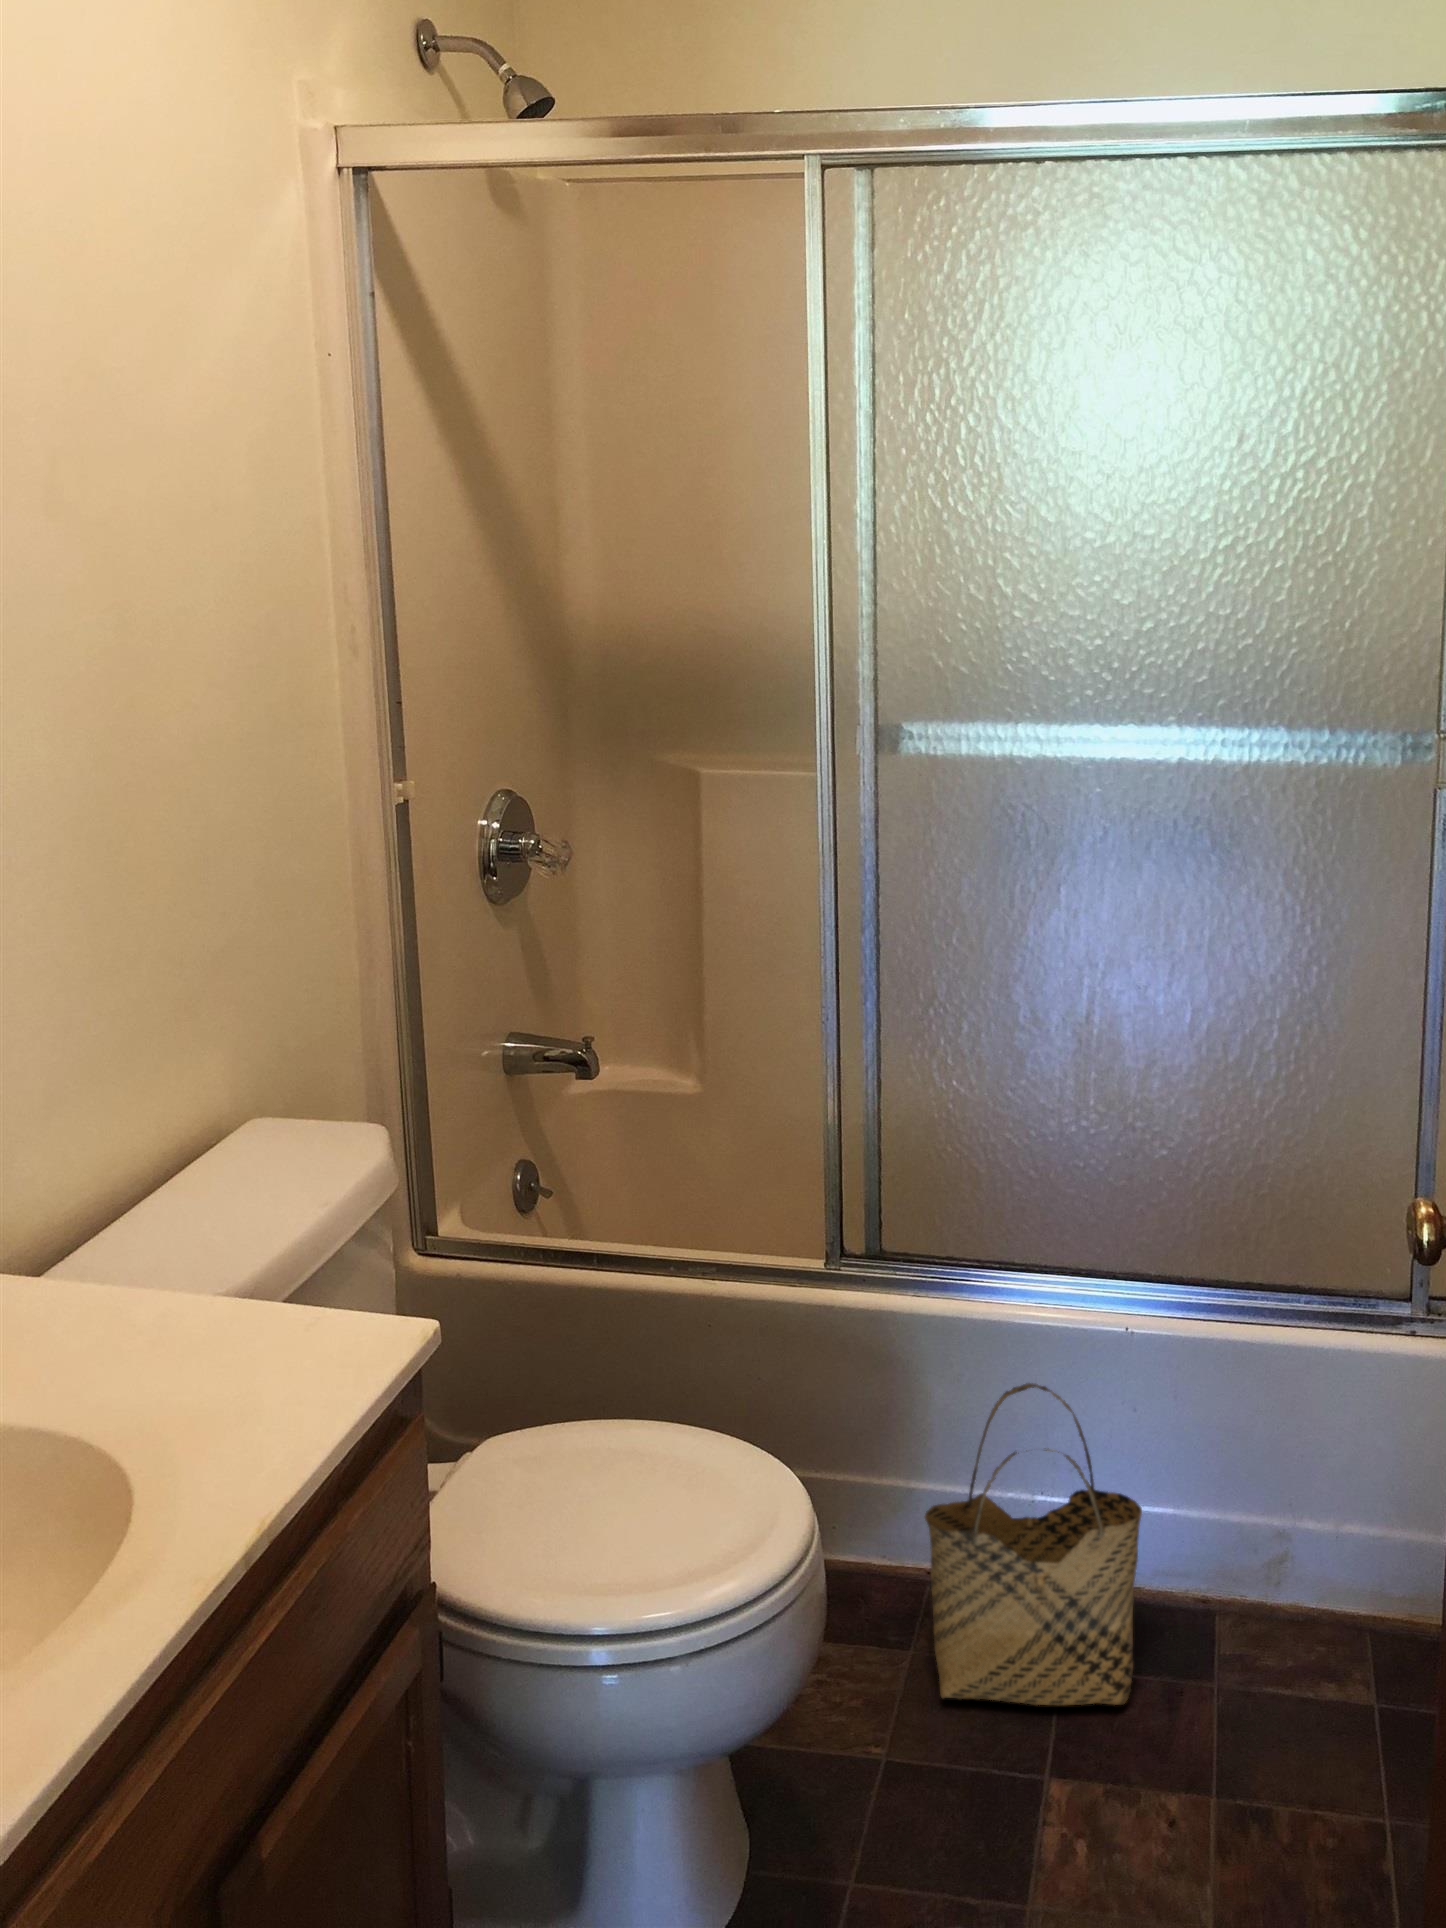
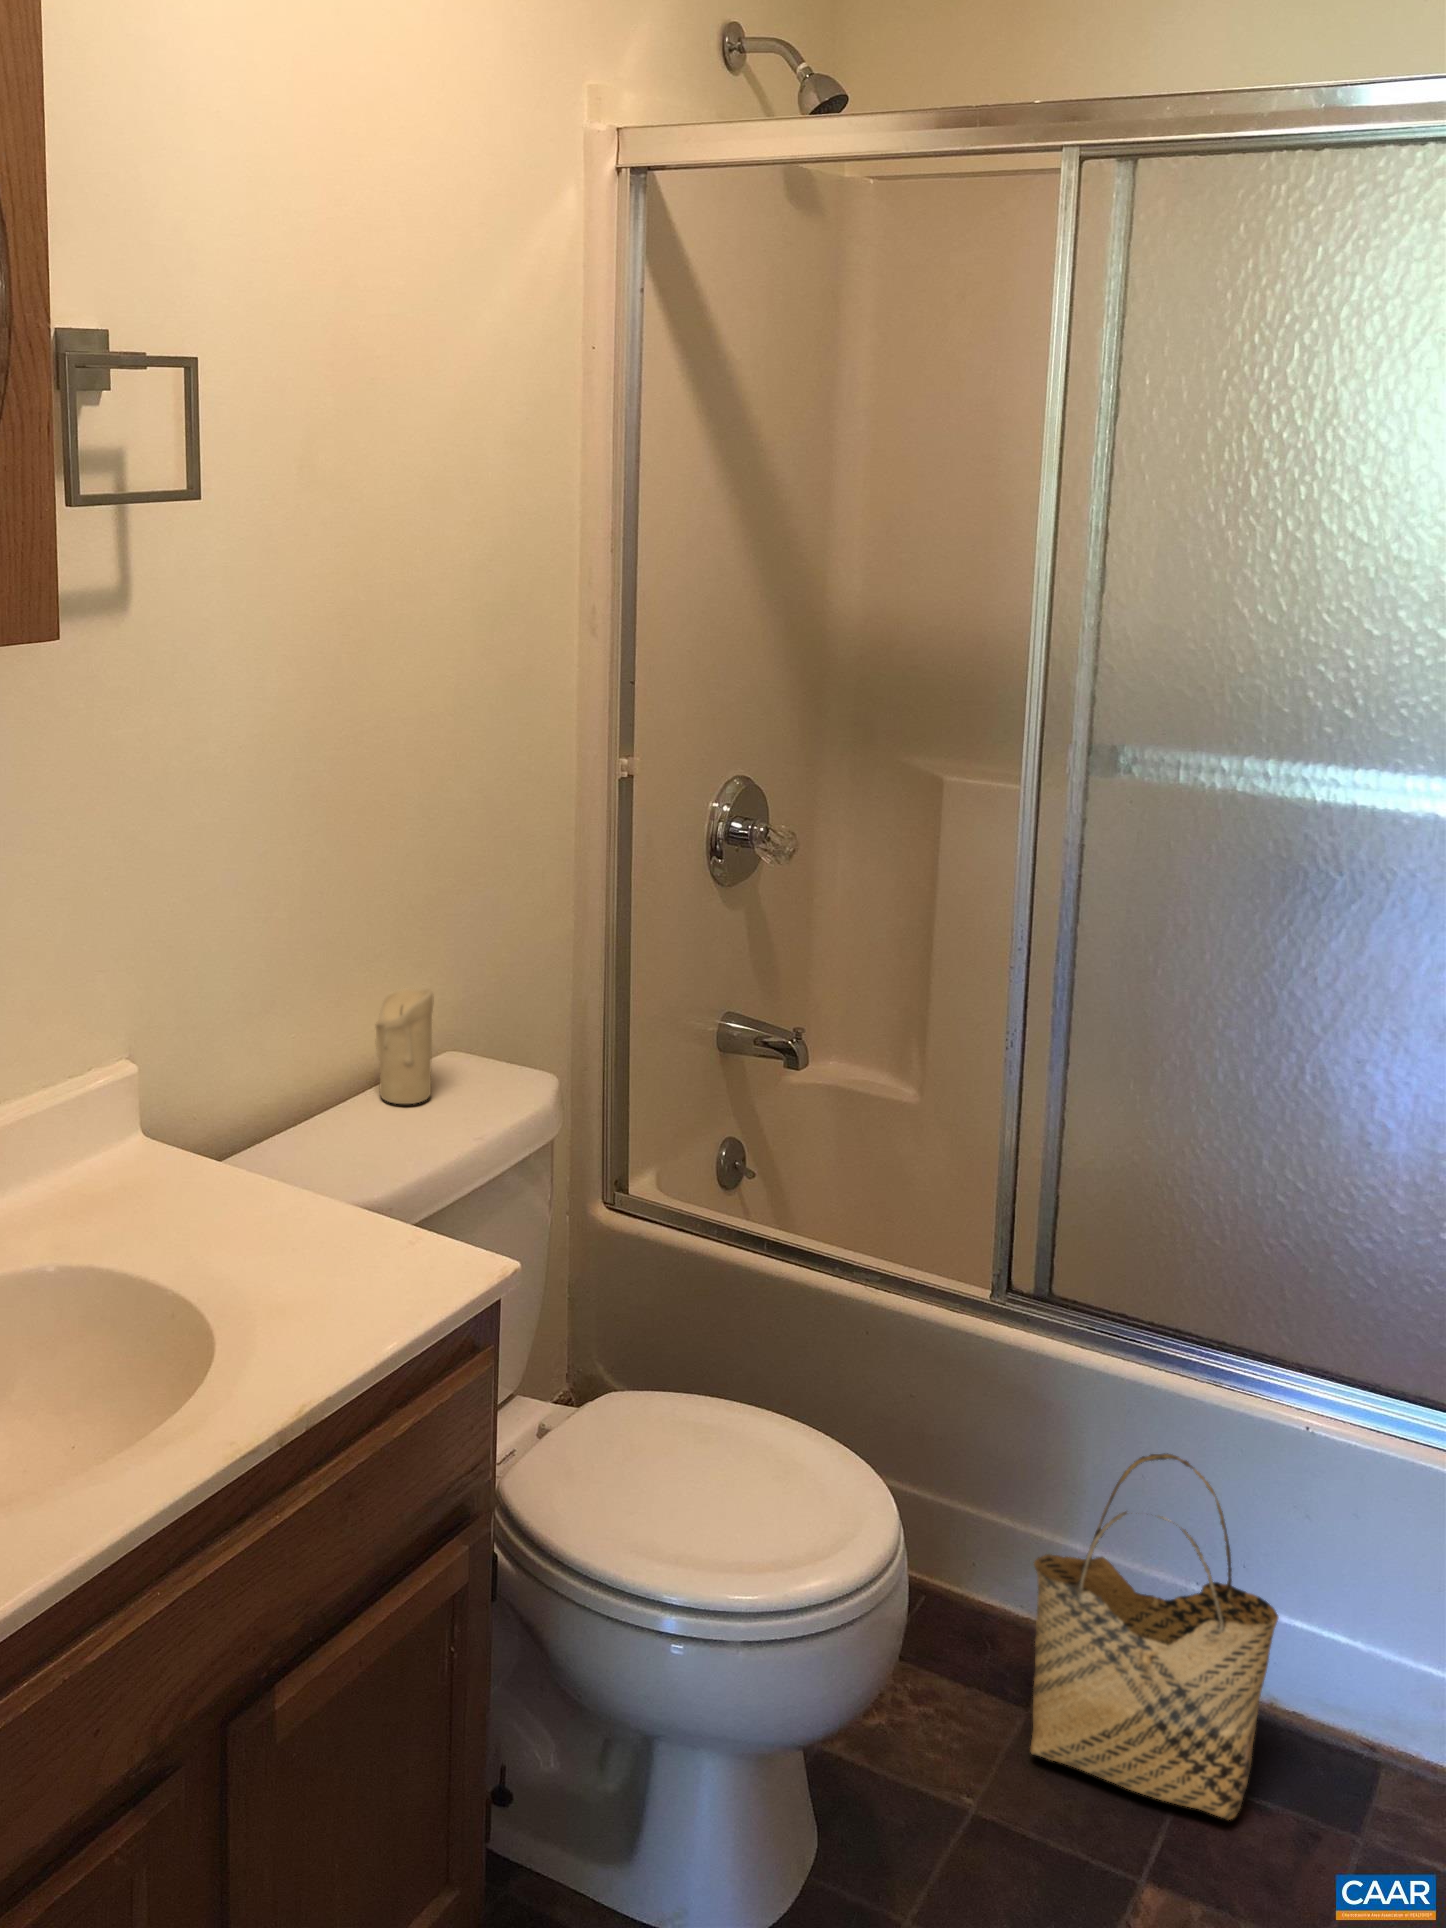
candle: none [196,1077,269,1212] -> present [376,988,434,1104]

